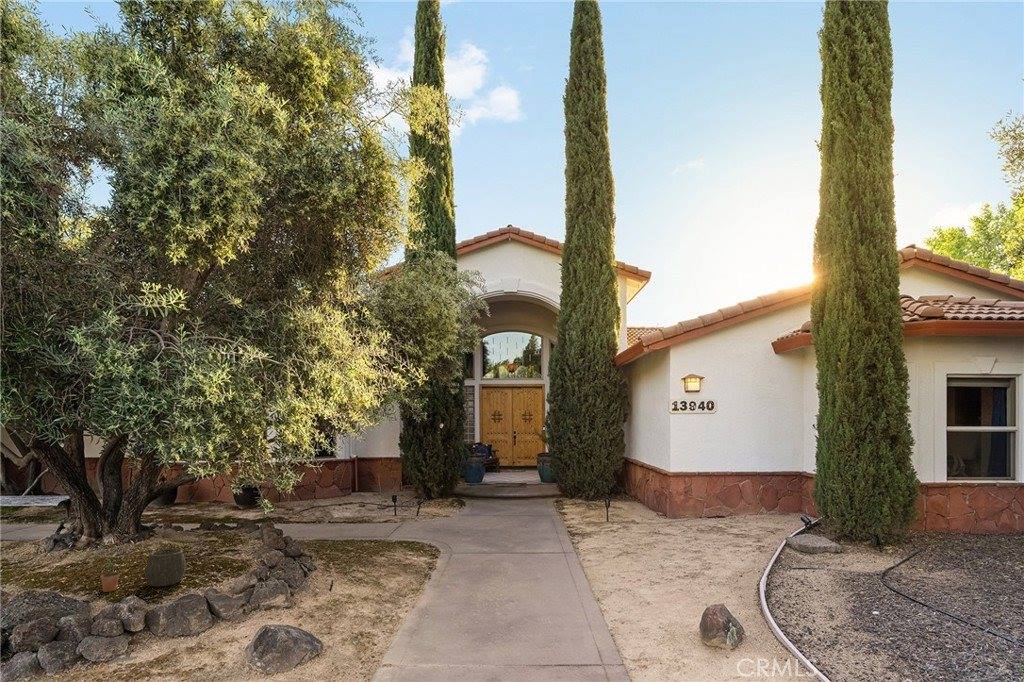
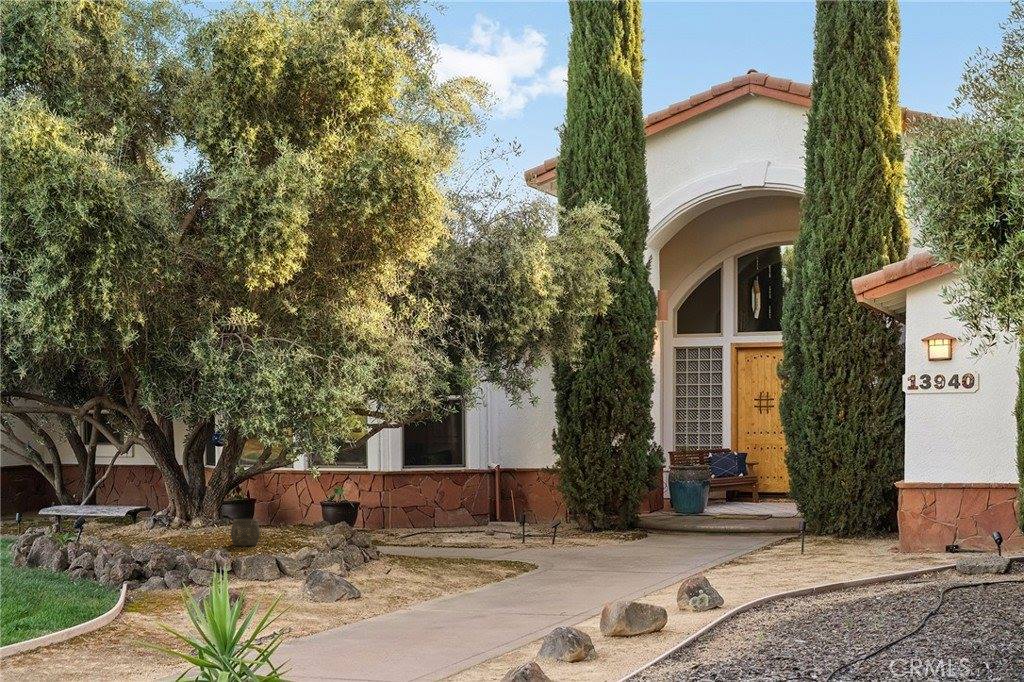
potted plant: present [100,540,120,592] -> none [197,508,213,546]

